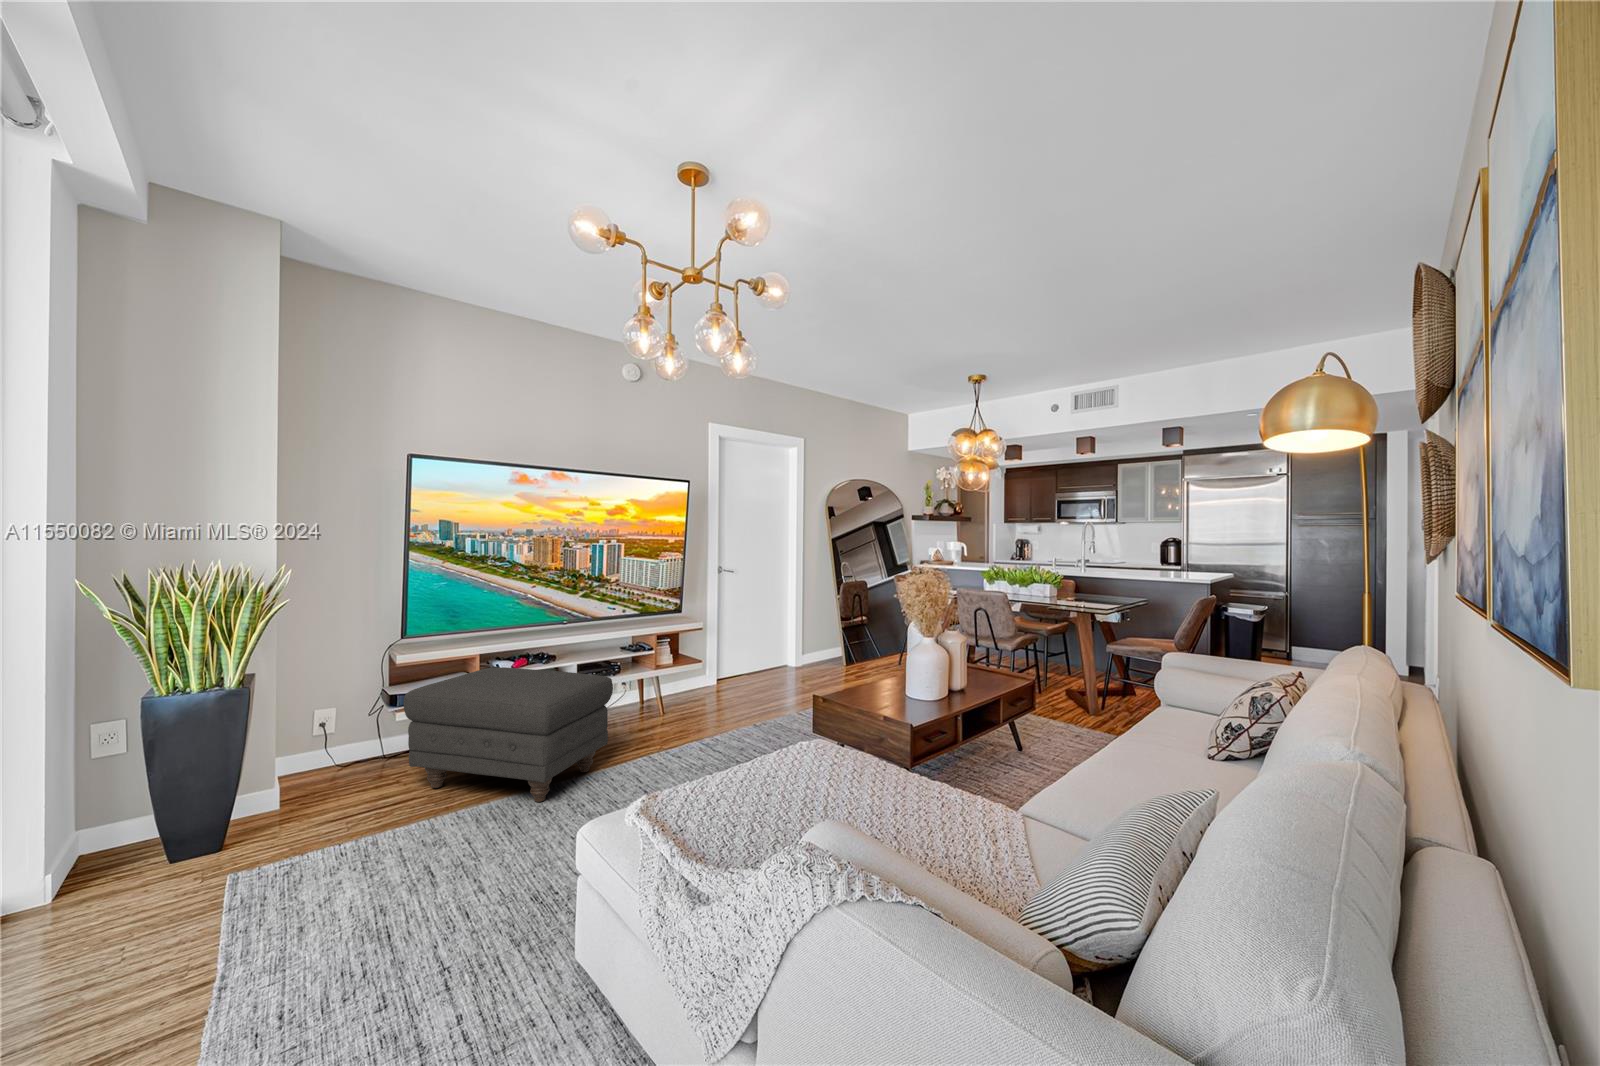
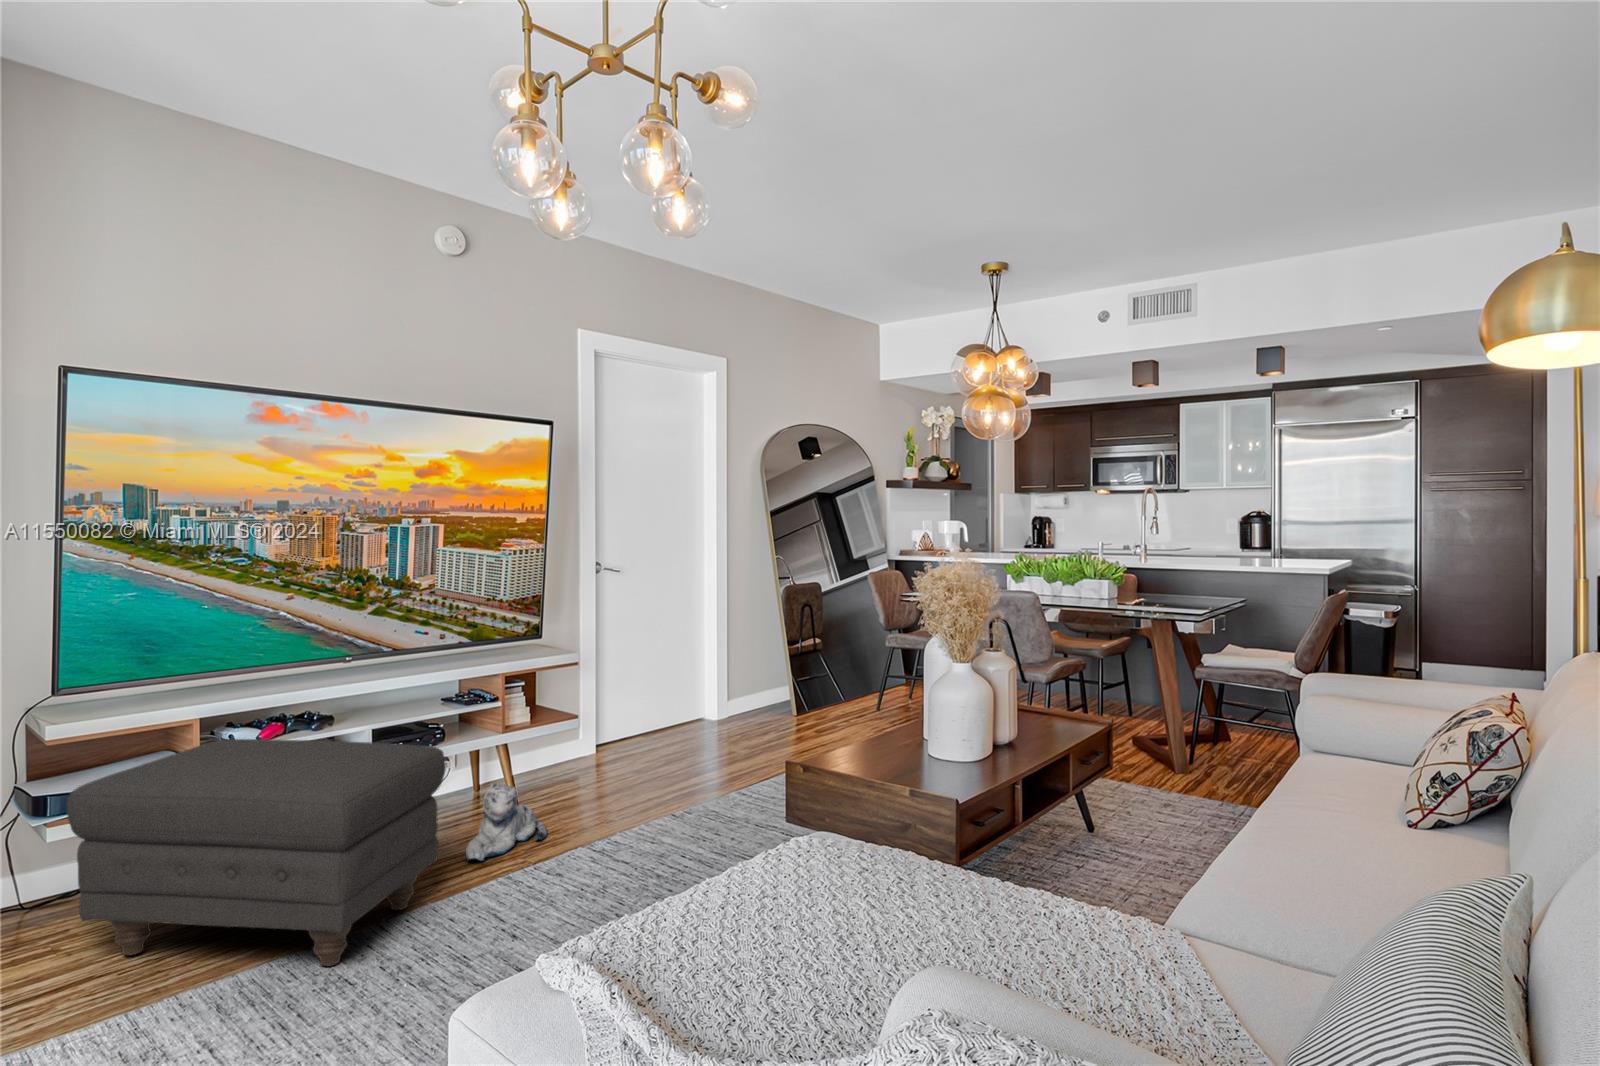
plush toy: none [628,700,679,746] -> present [466,784,547,861]

